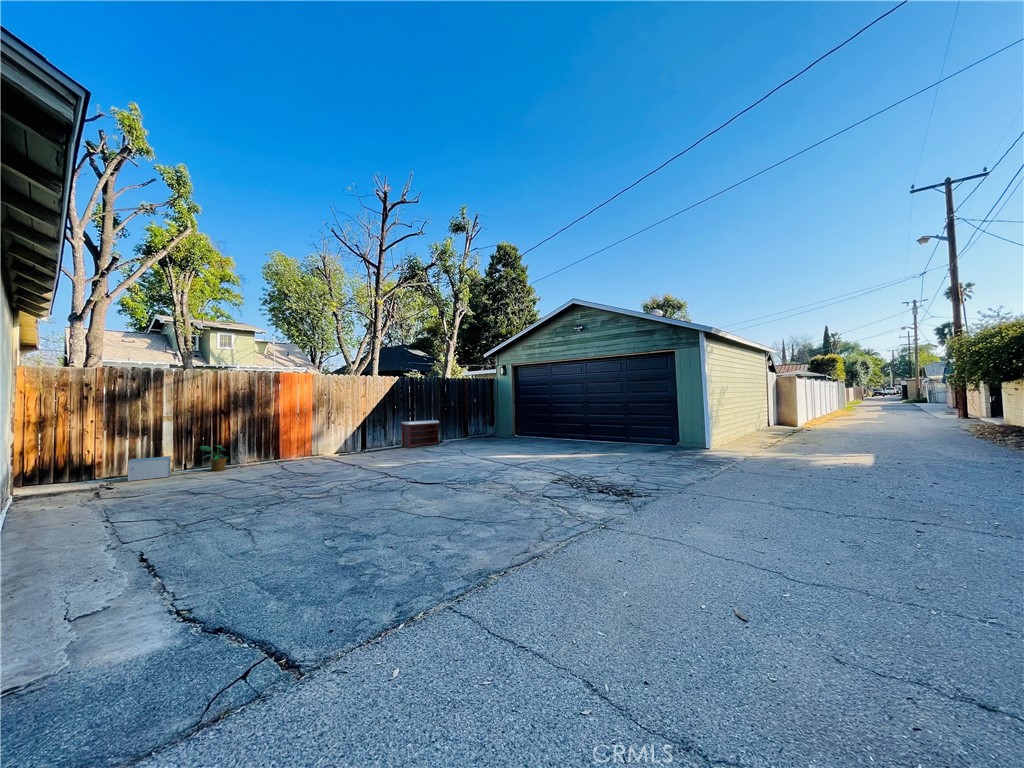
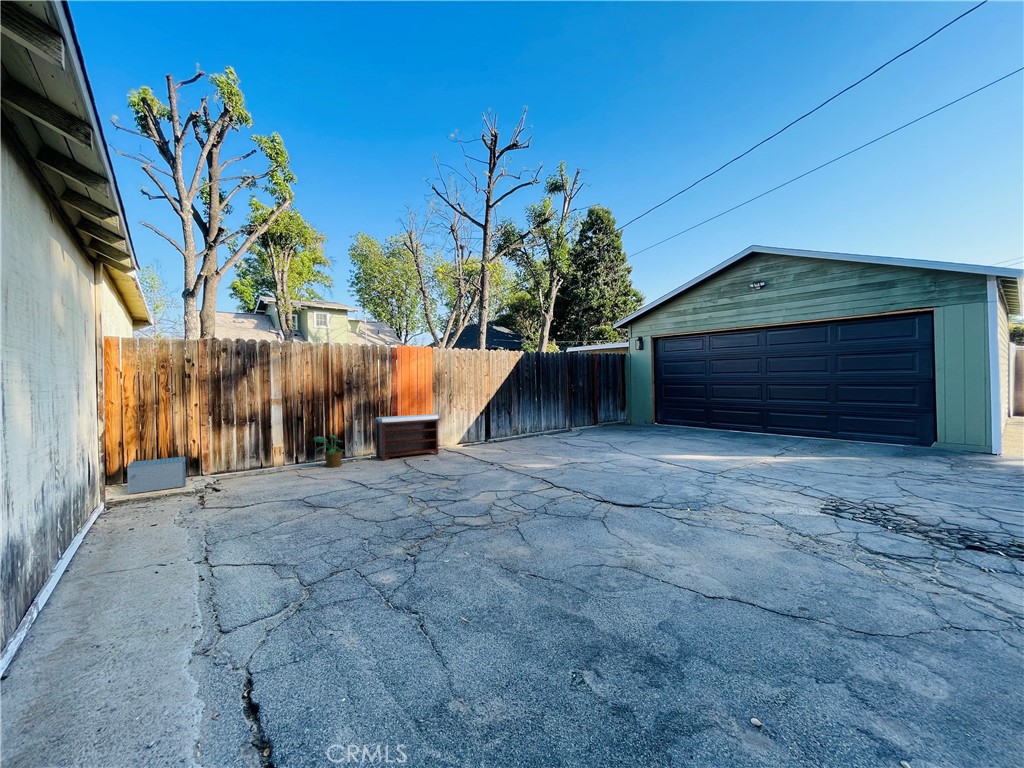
bench: present [400,420,440,448] -> present [374,414,440,461]
storage box: present [128,456,170,481] -> present [127,457,186,494]

